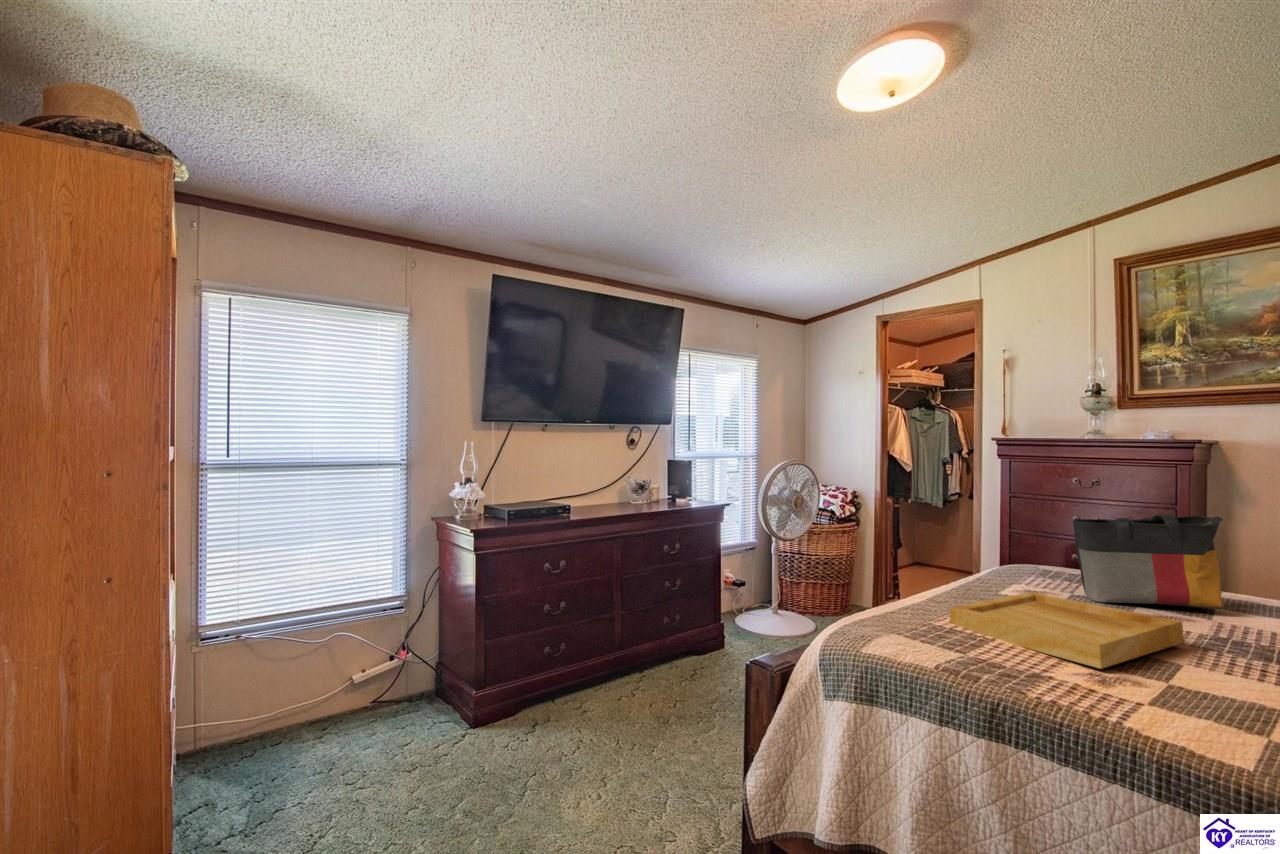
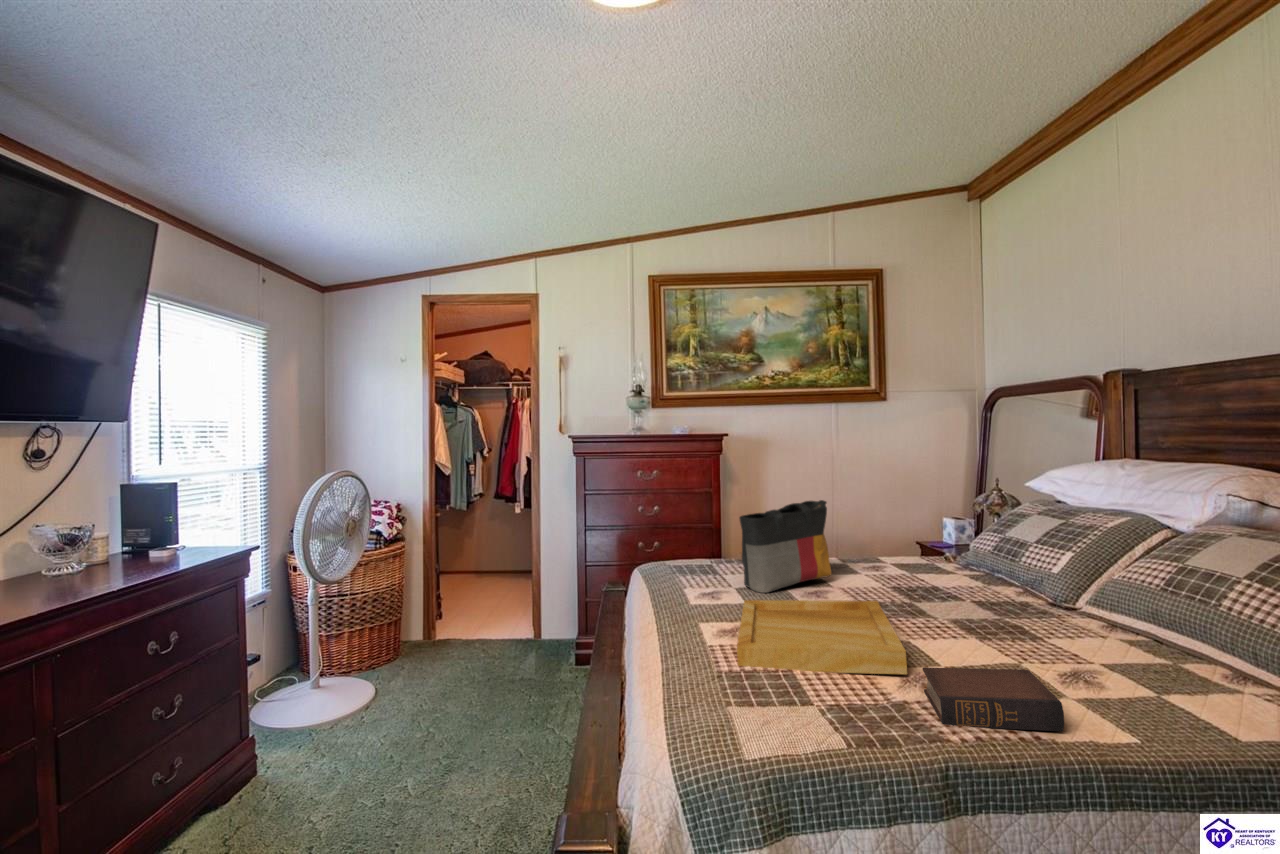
book: none [1055,658,1219,736] -> present [922,667,1064,731]

